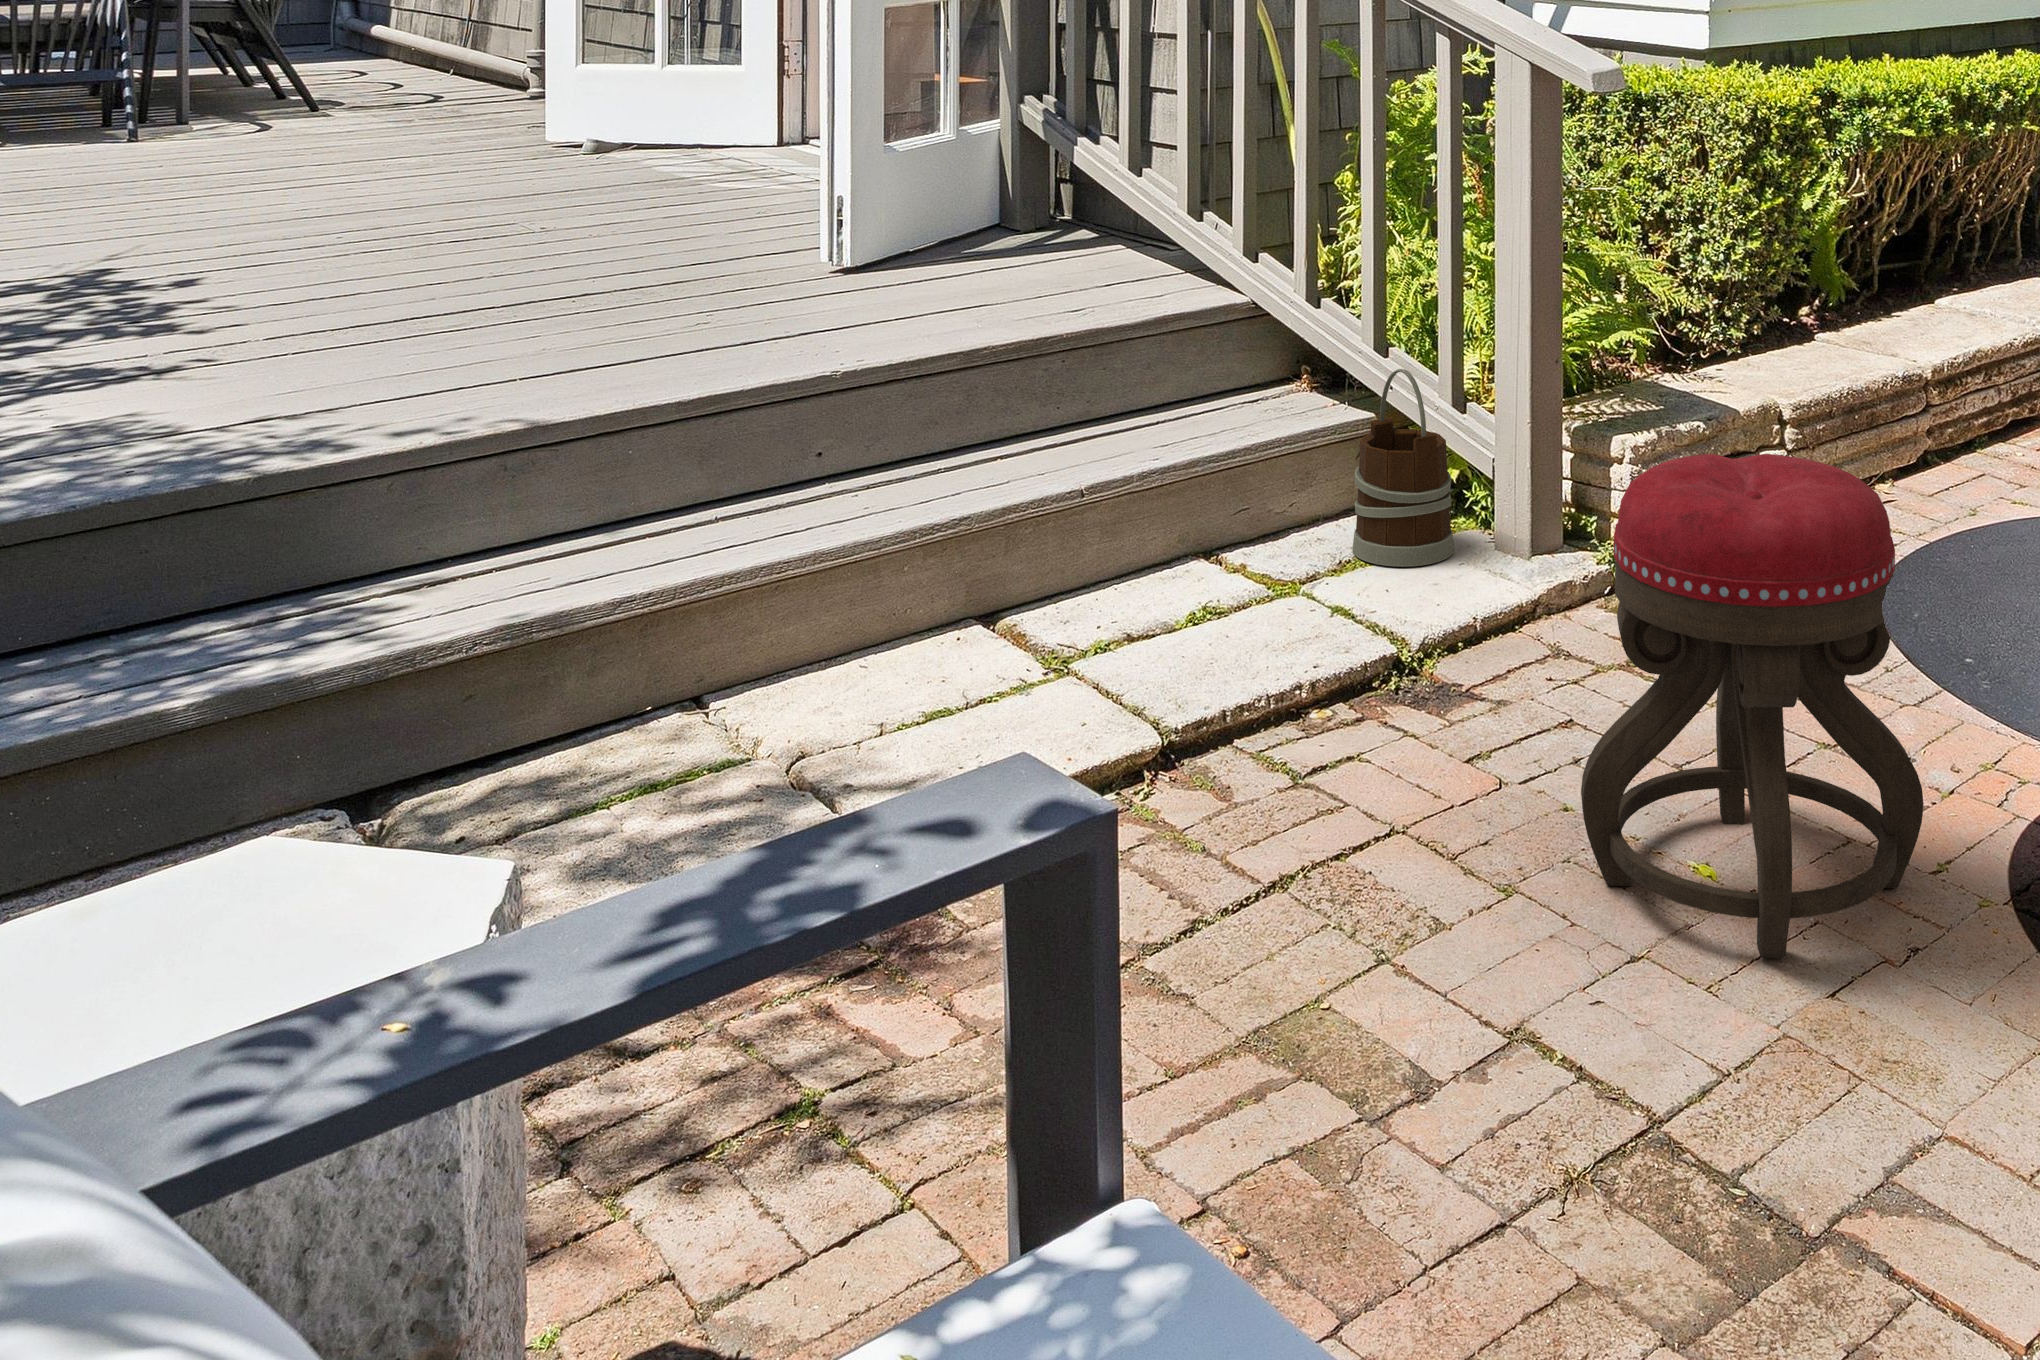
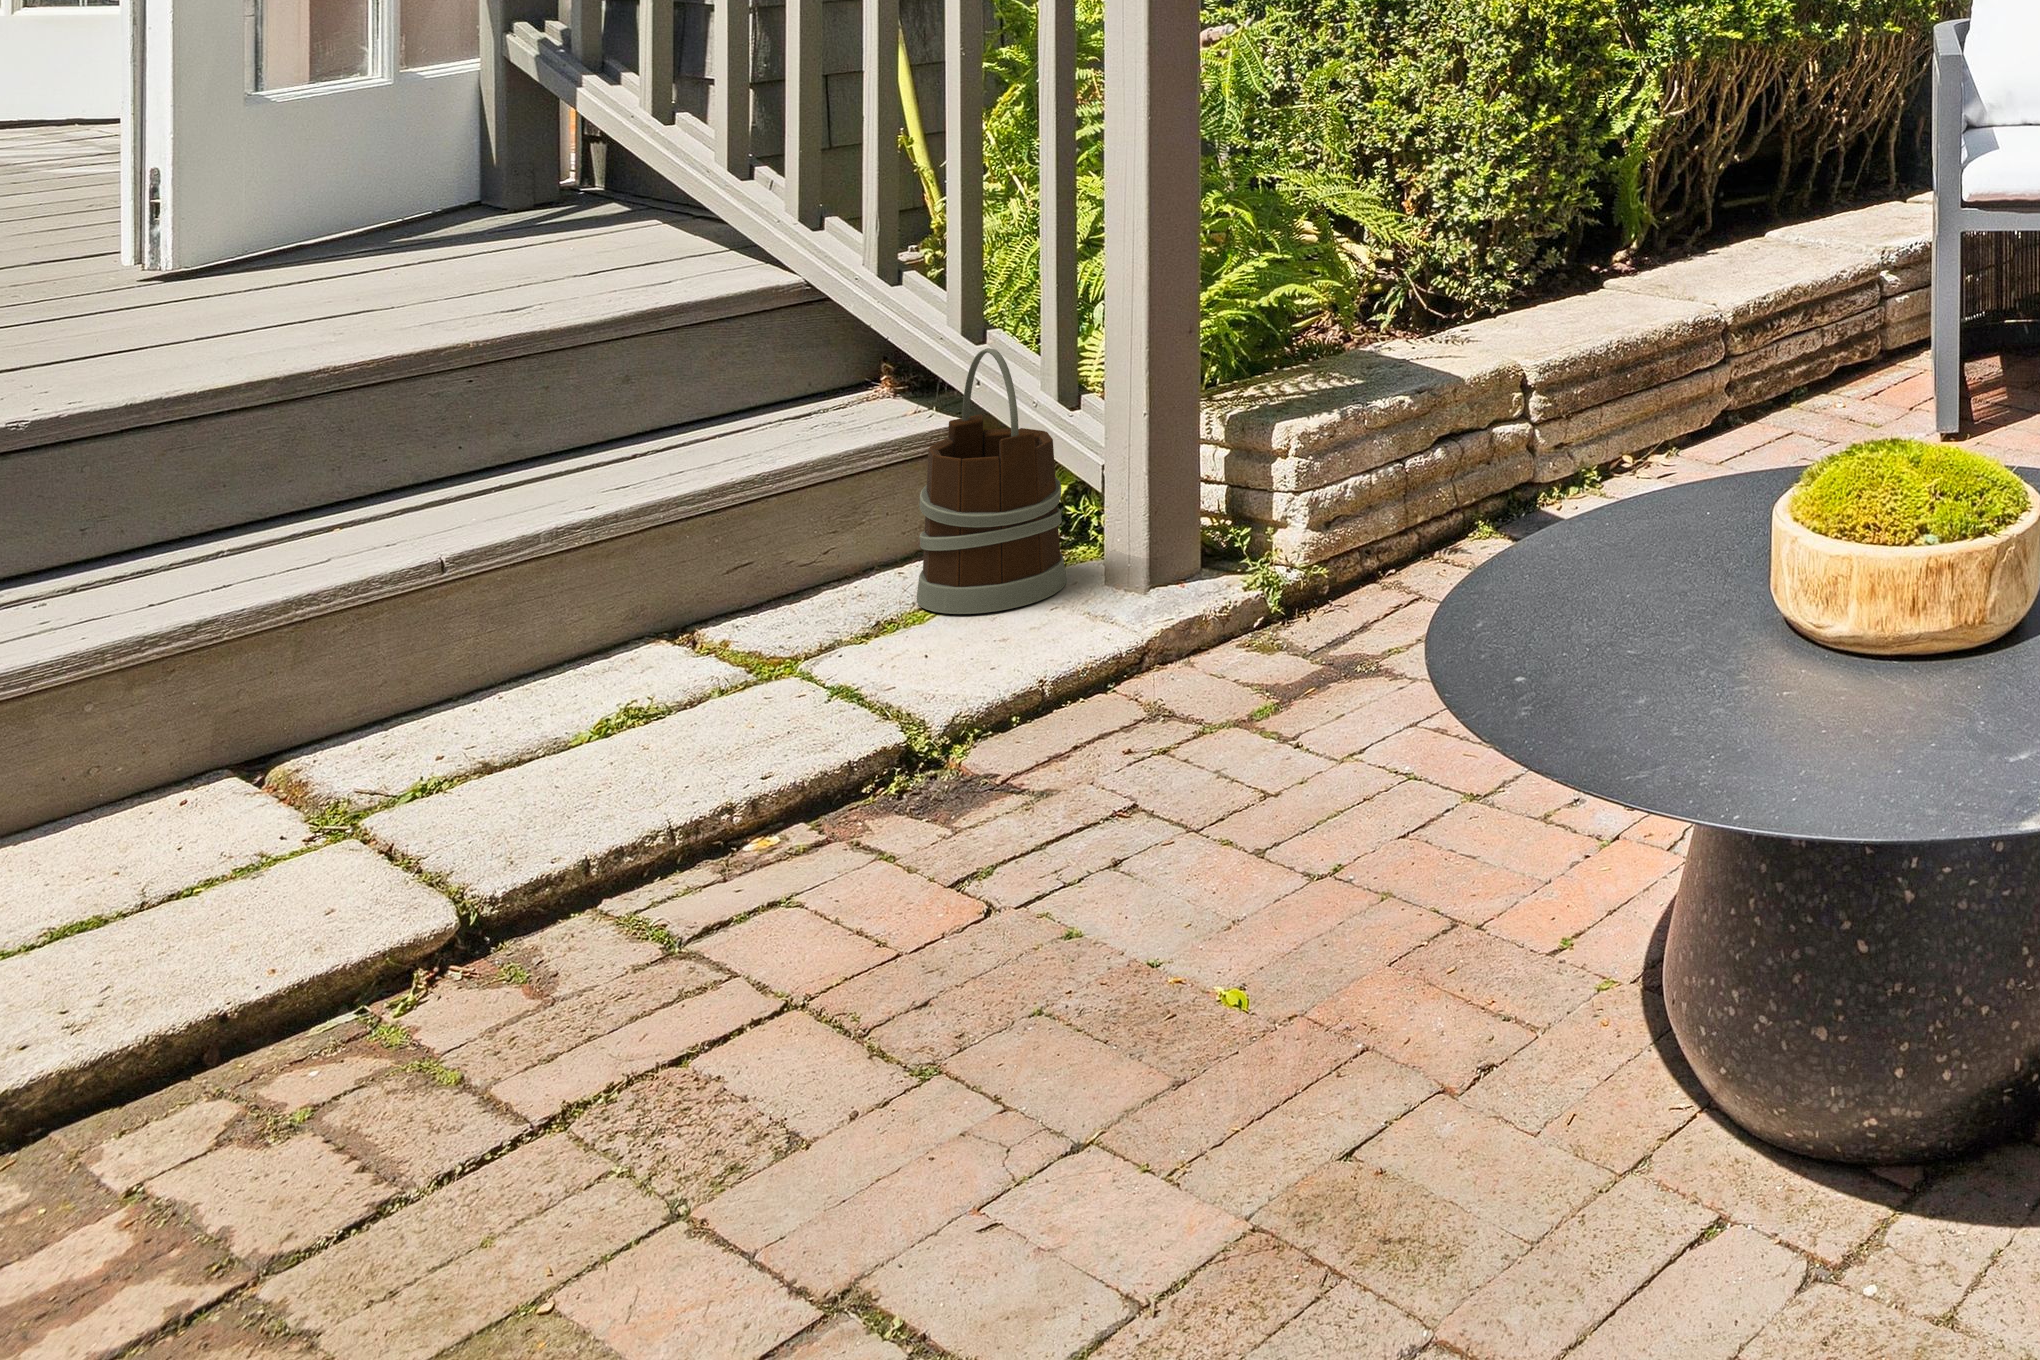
ottoman: present [1581,453,1924,958] -> none [1097,418,1565,1089]

